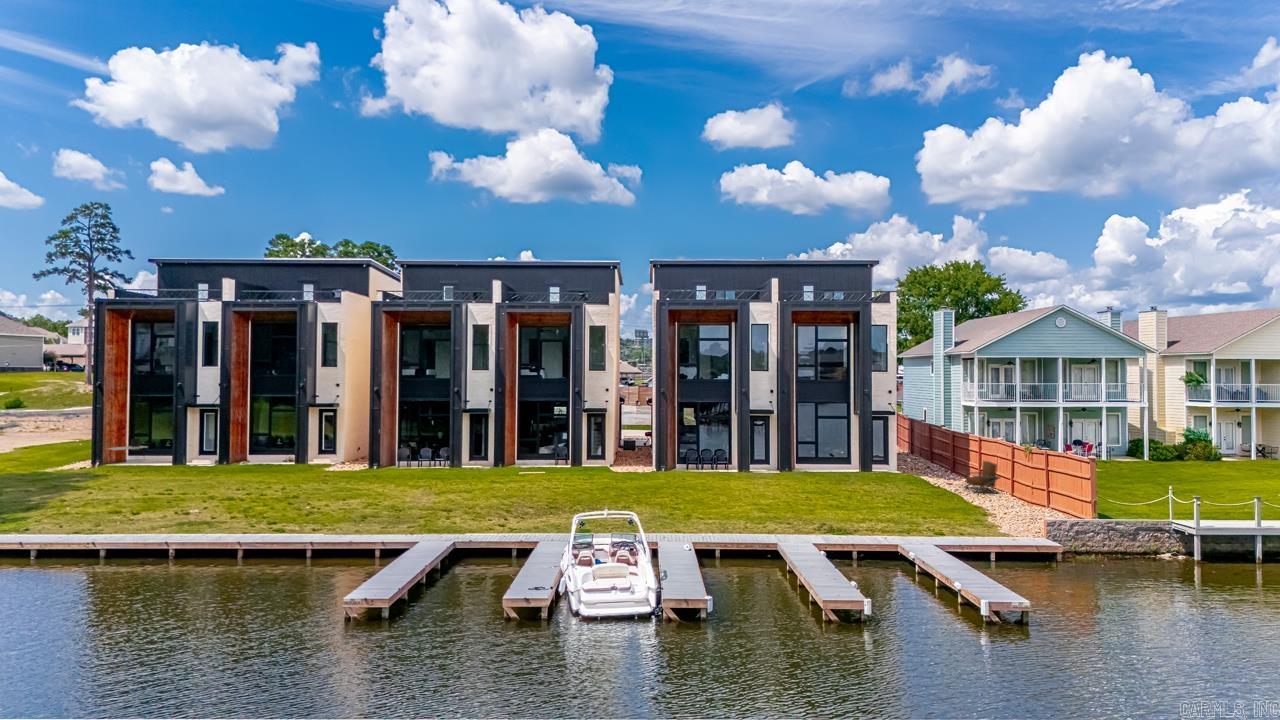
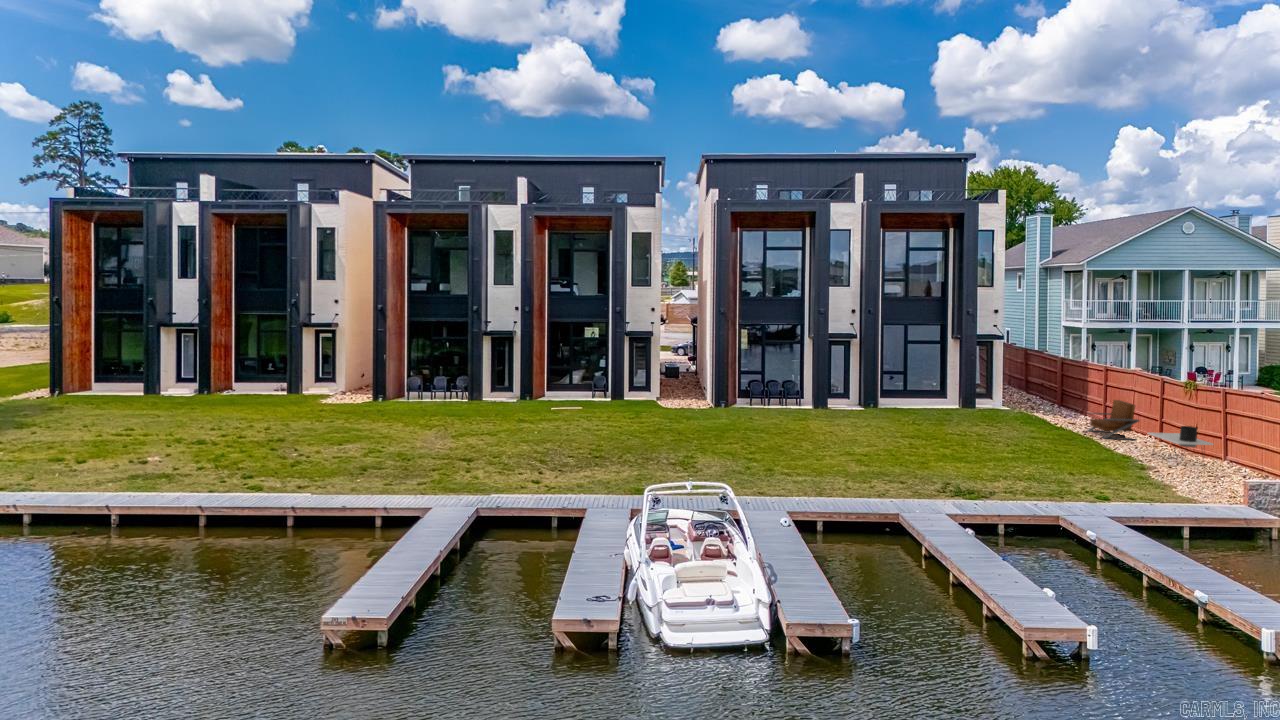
side table: present [109,438,146,450] -> present [1148,426,1213,453]

